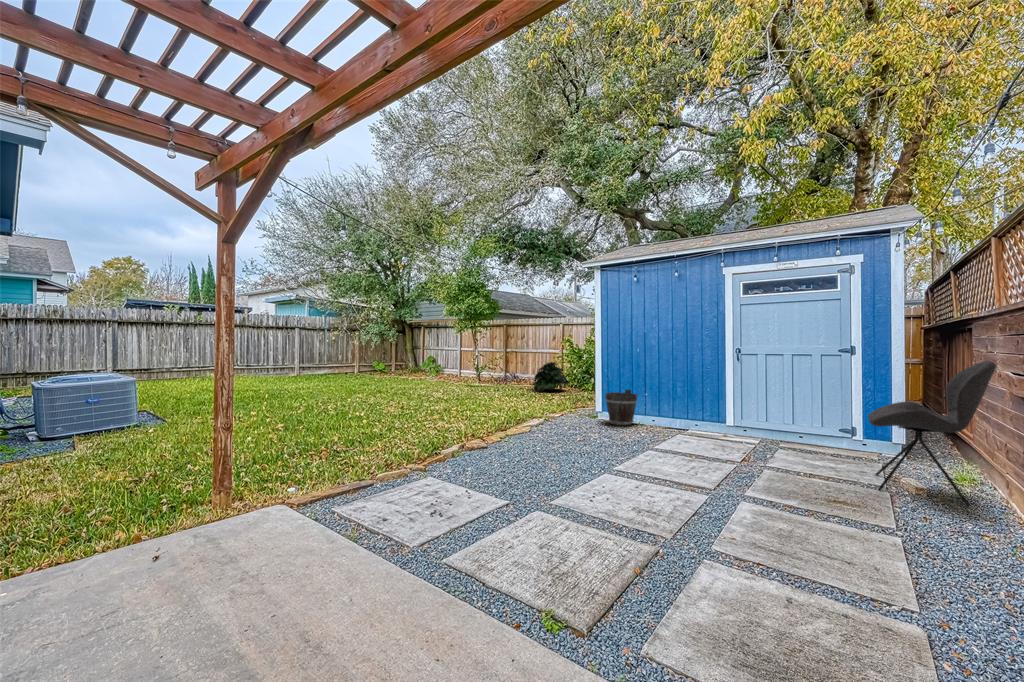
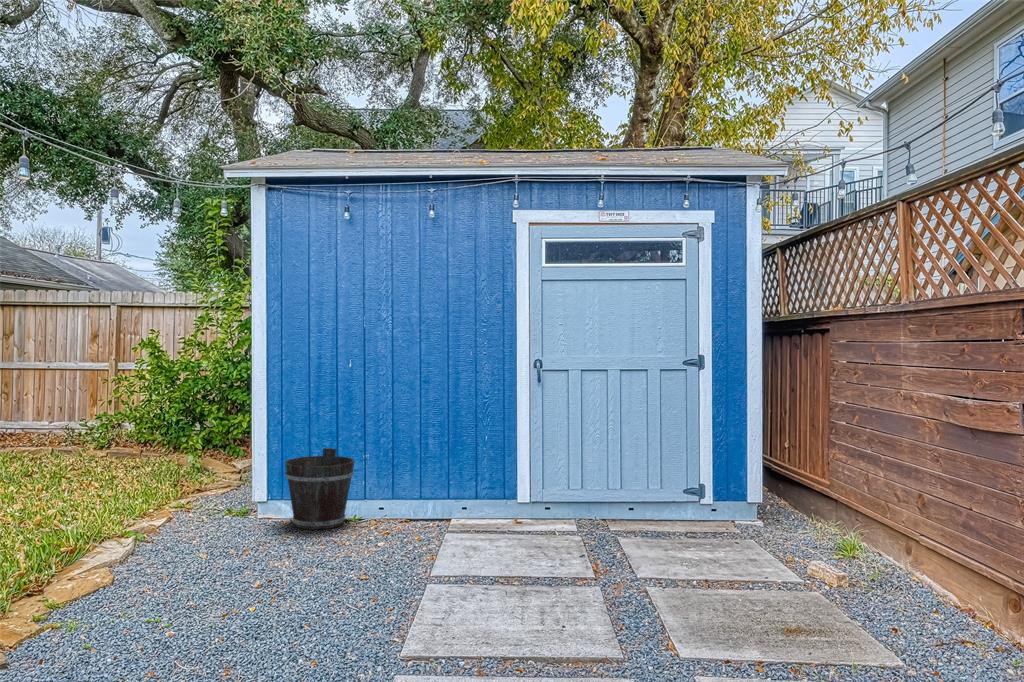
chair: present [868,361,996,506] -> none [756,378,910,589]
potted plant: present [533,362,569,391] -> none [51,391,148,462]

